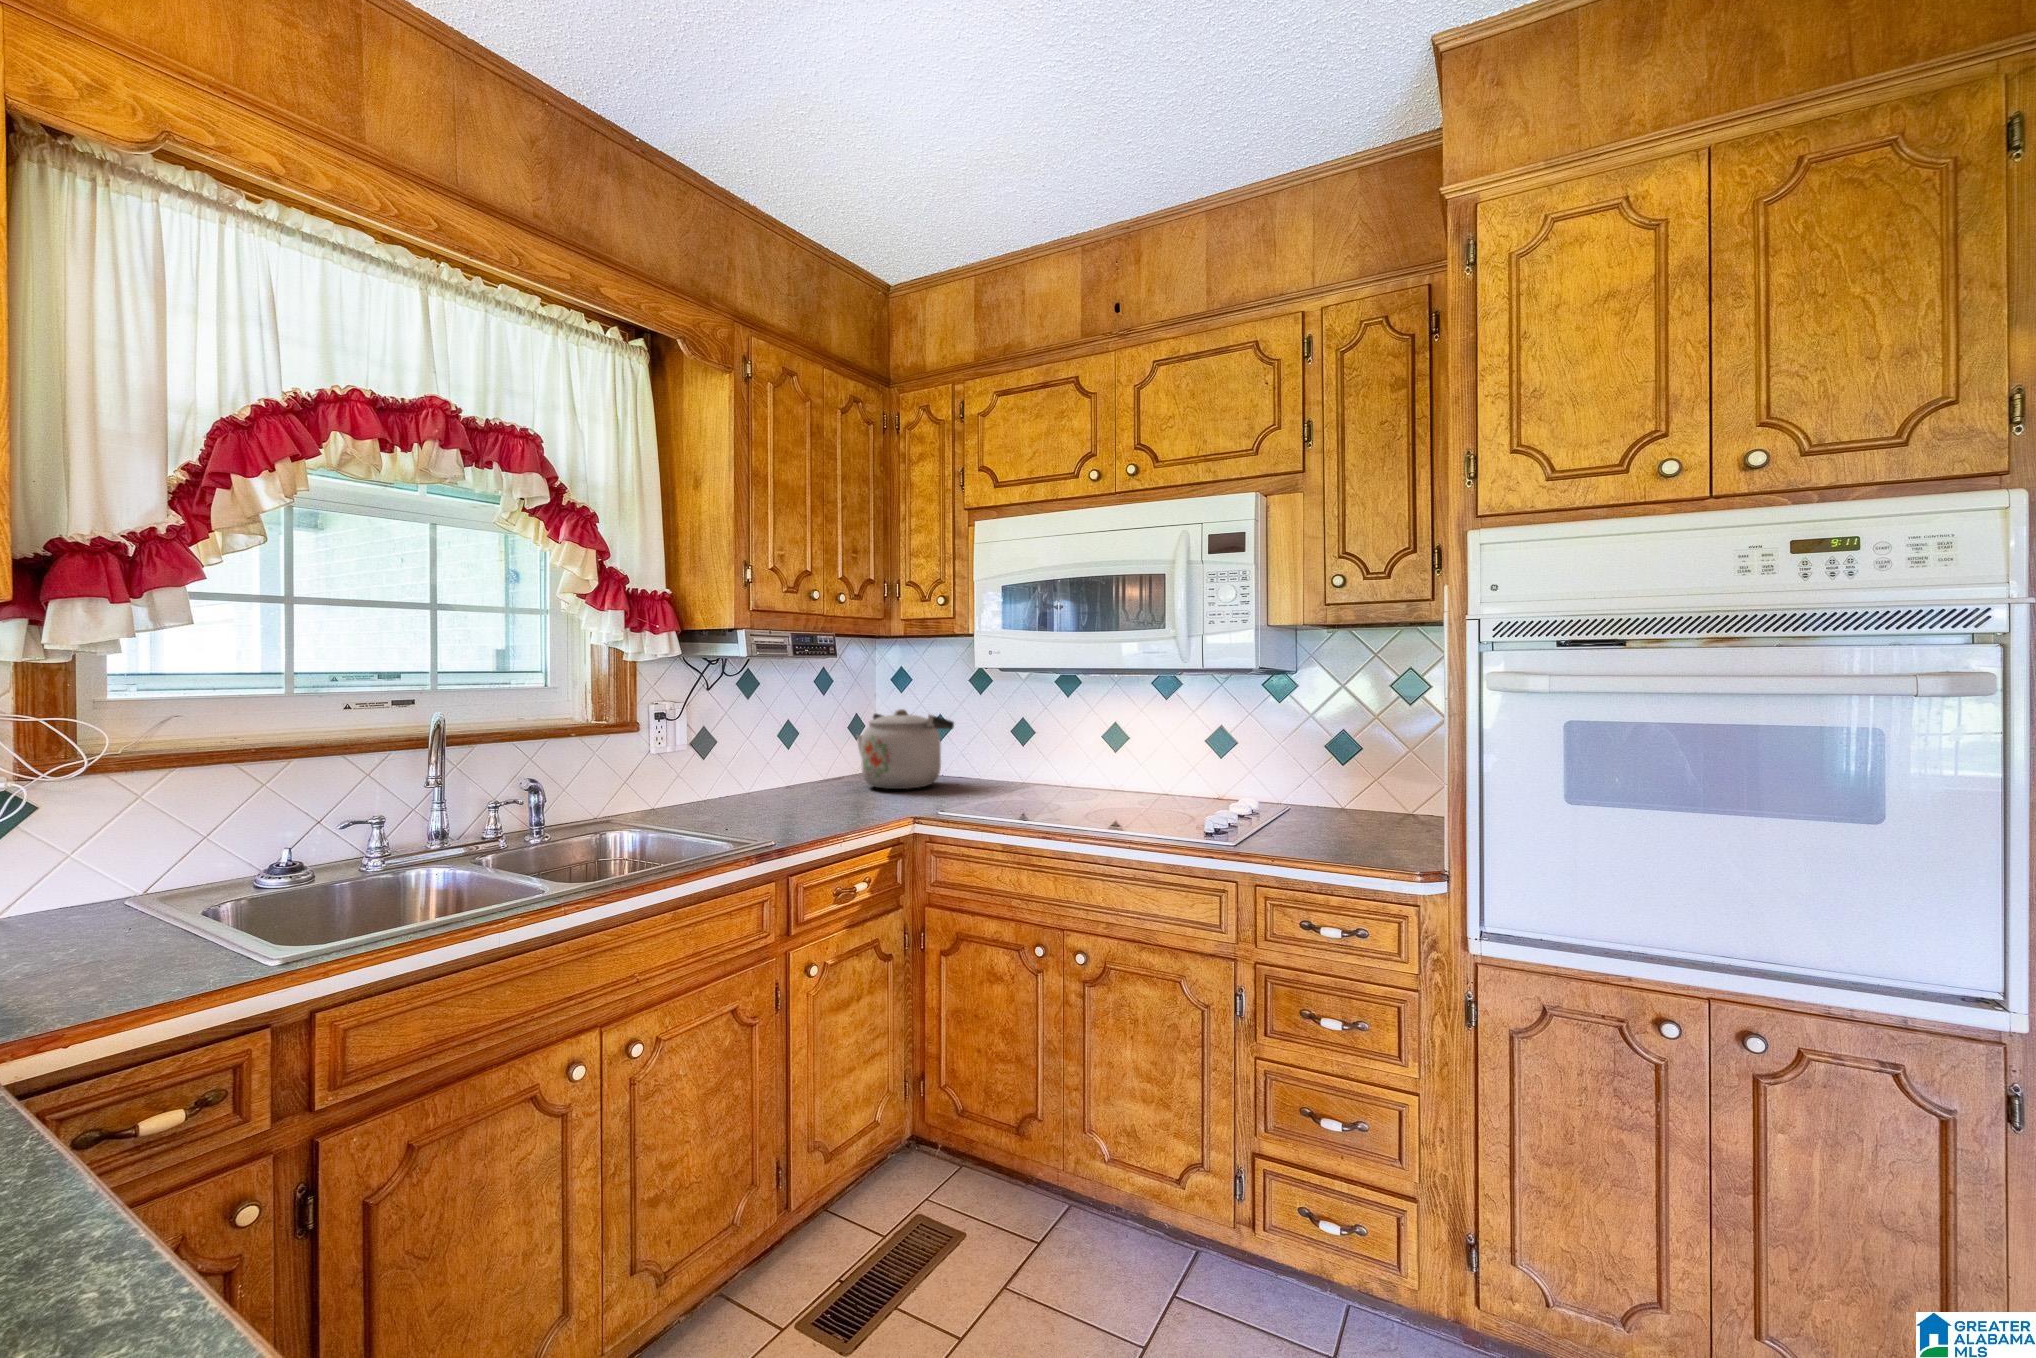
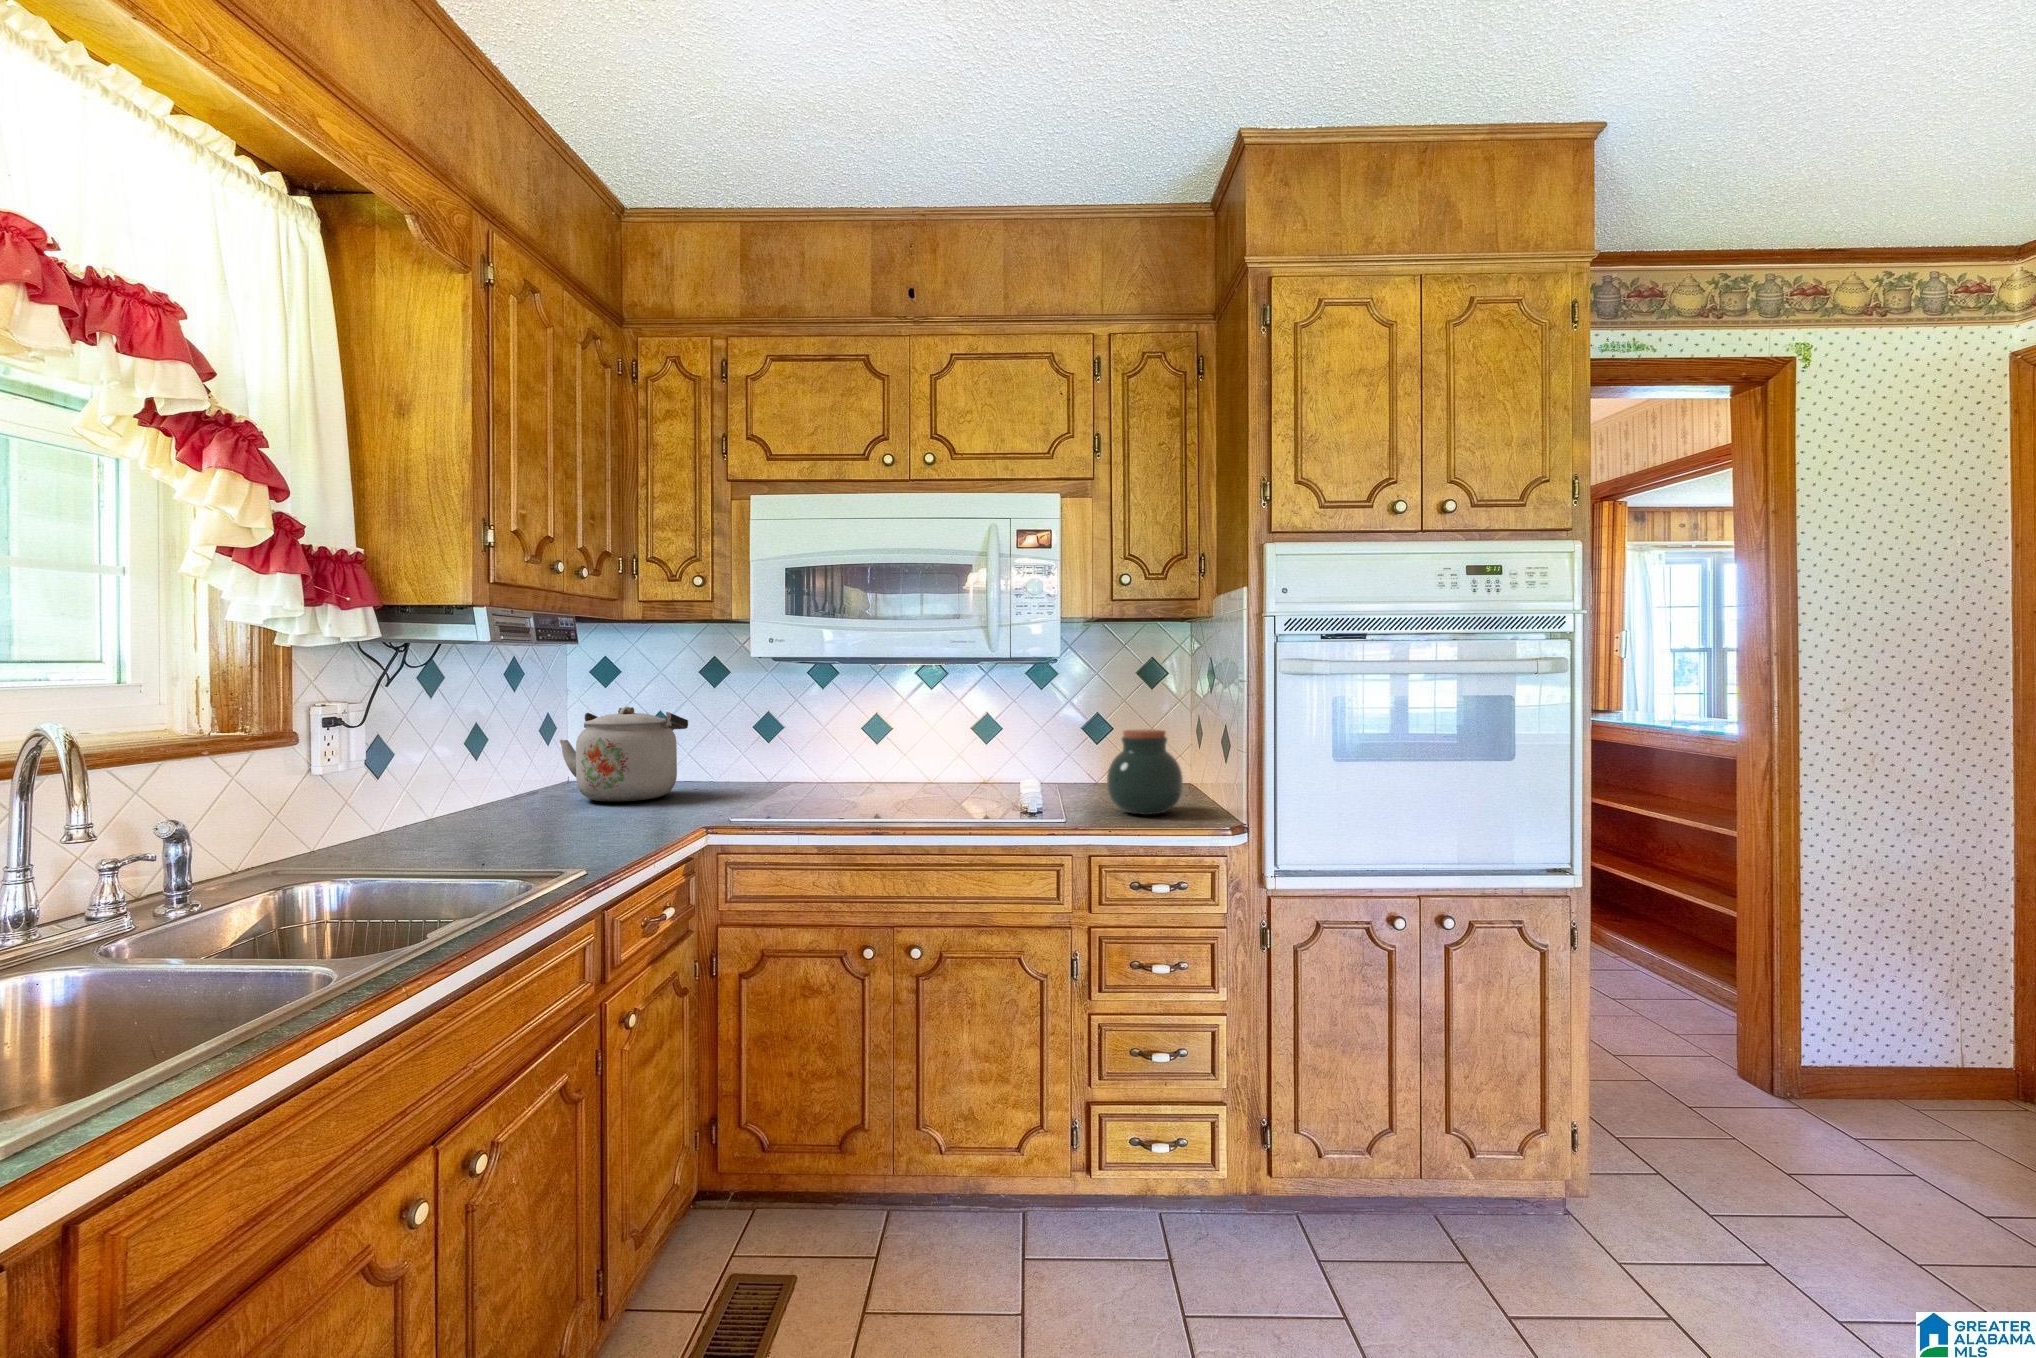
jar: none [1295,749,1386,846] -> present [1107,729,1183,815]

